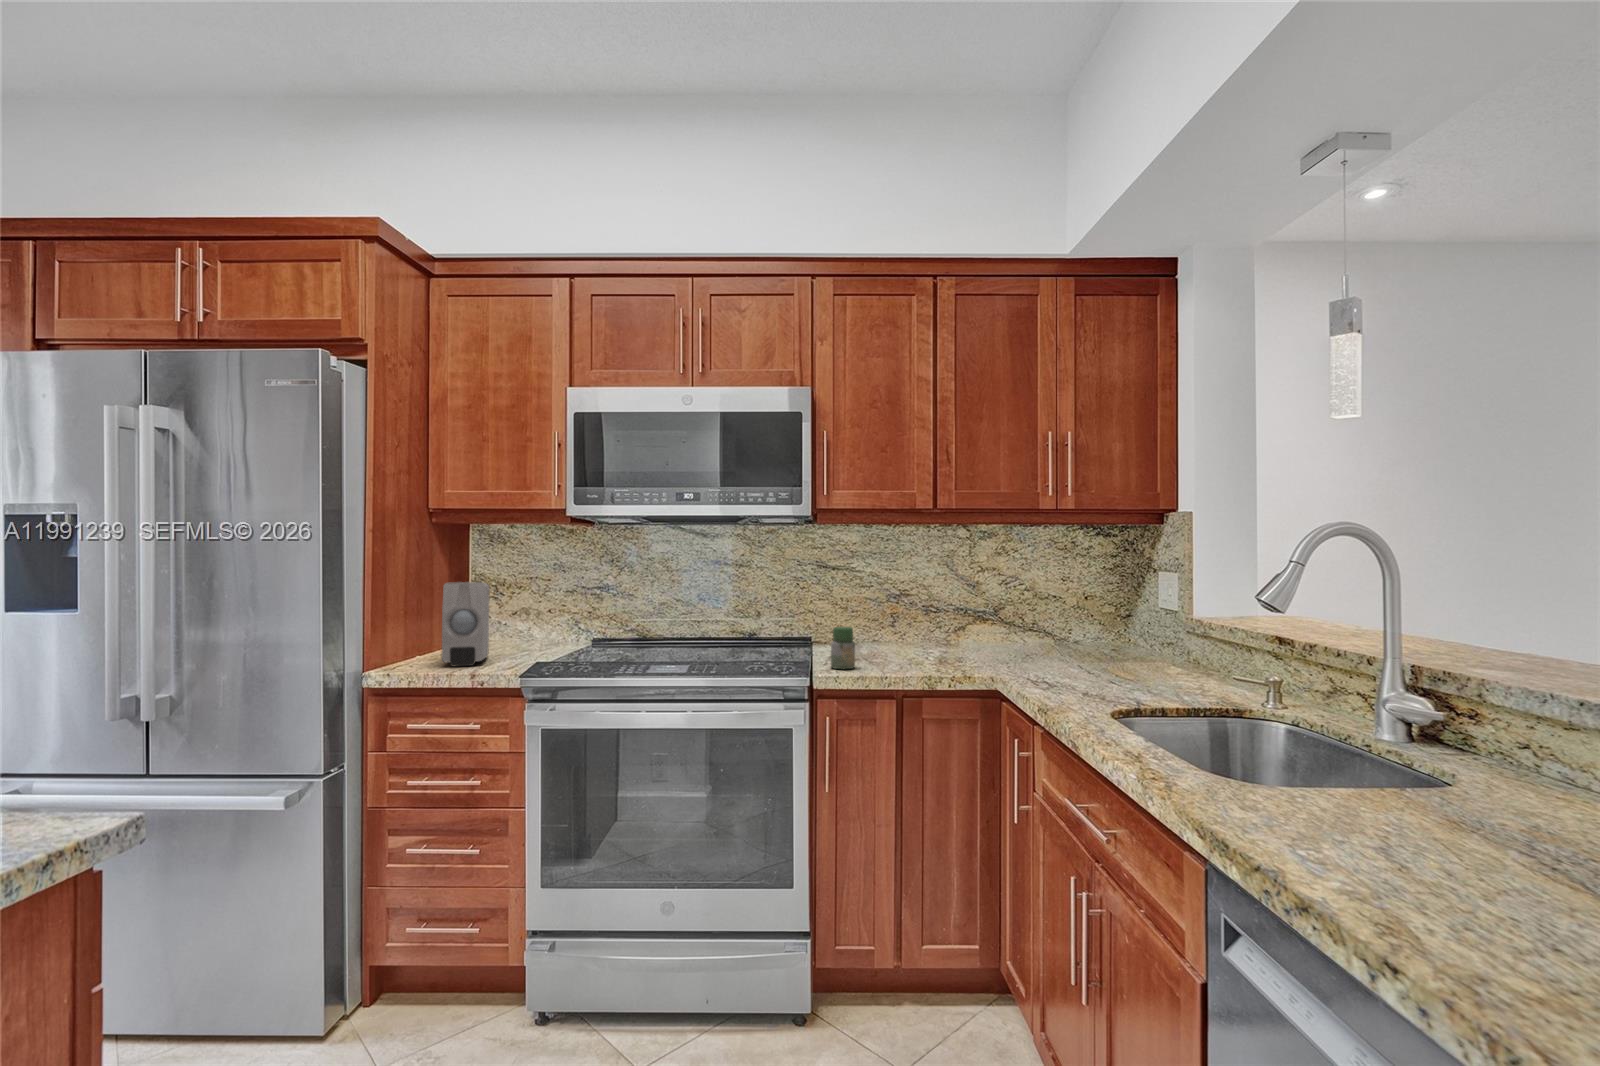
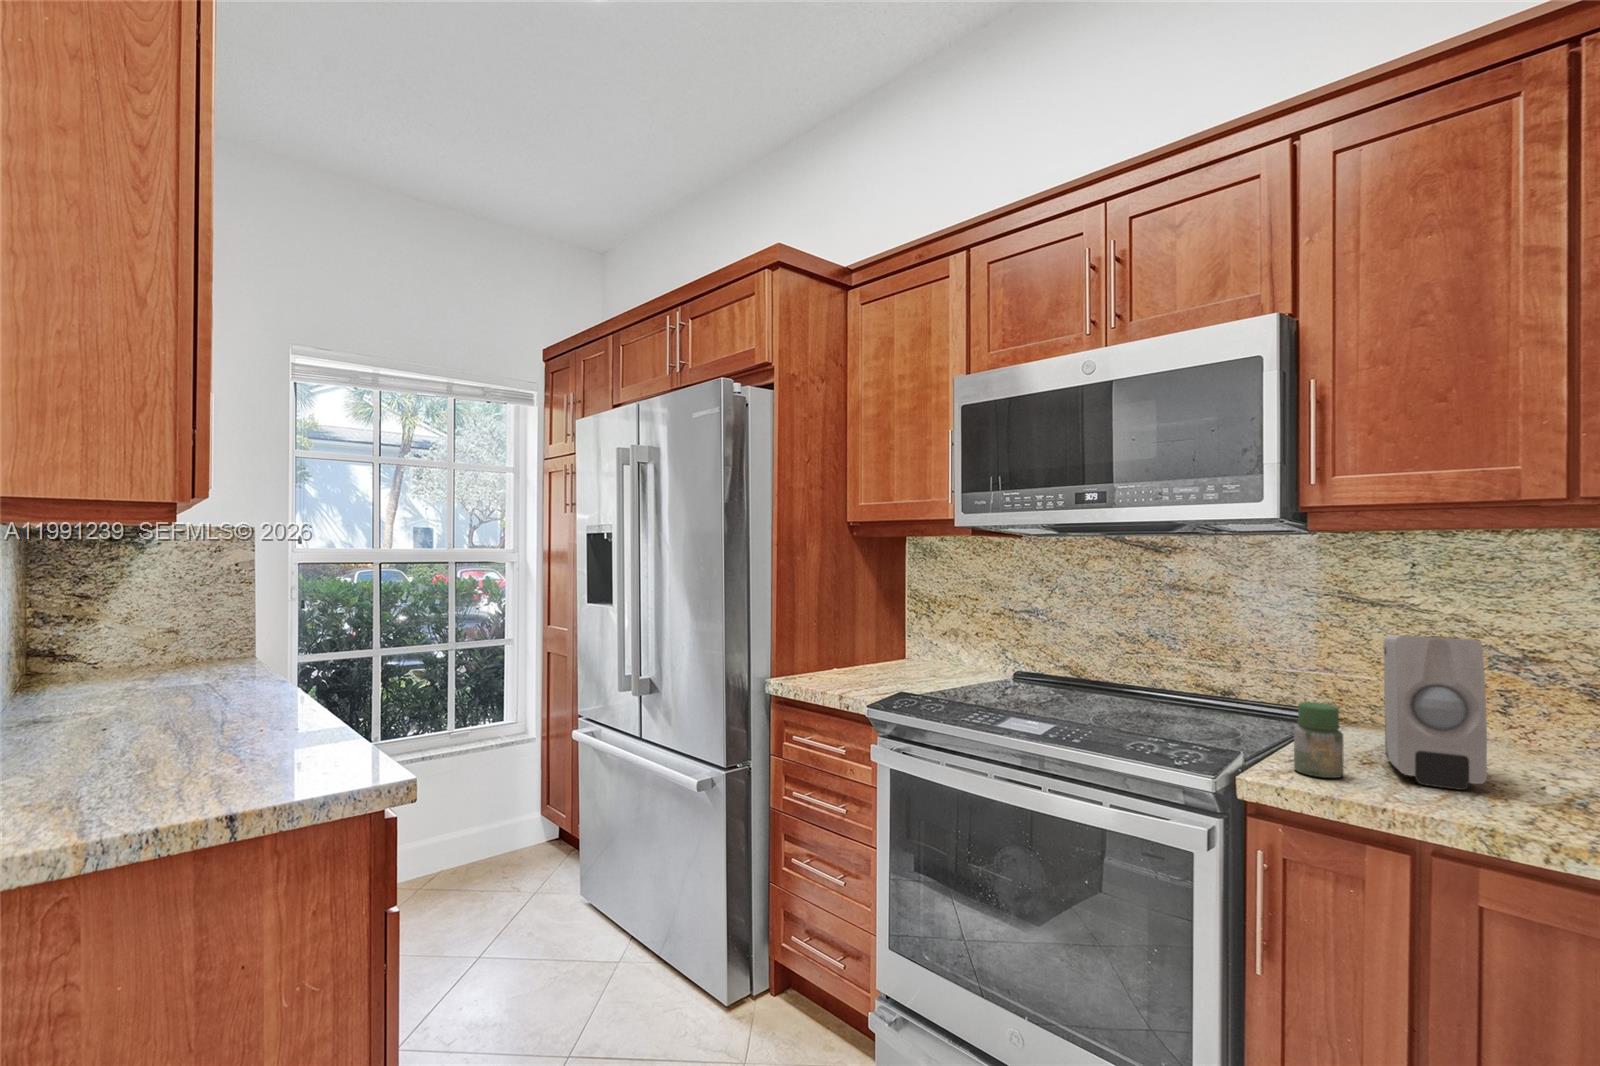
soap dispenser: present [442,582,490,667] -> present [1383,635,1487,790]

